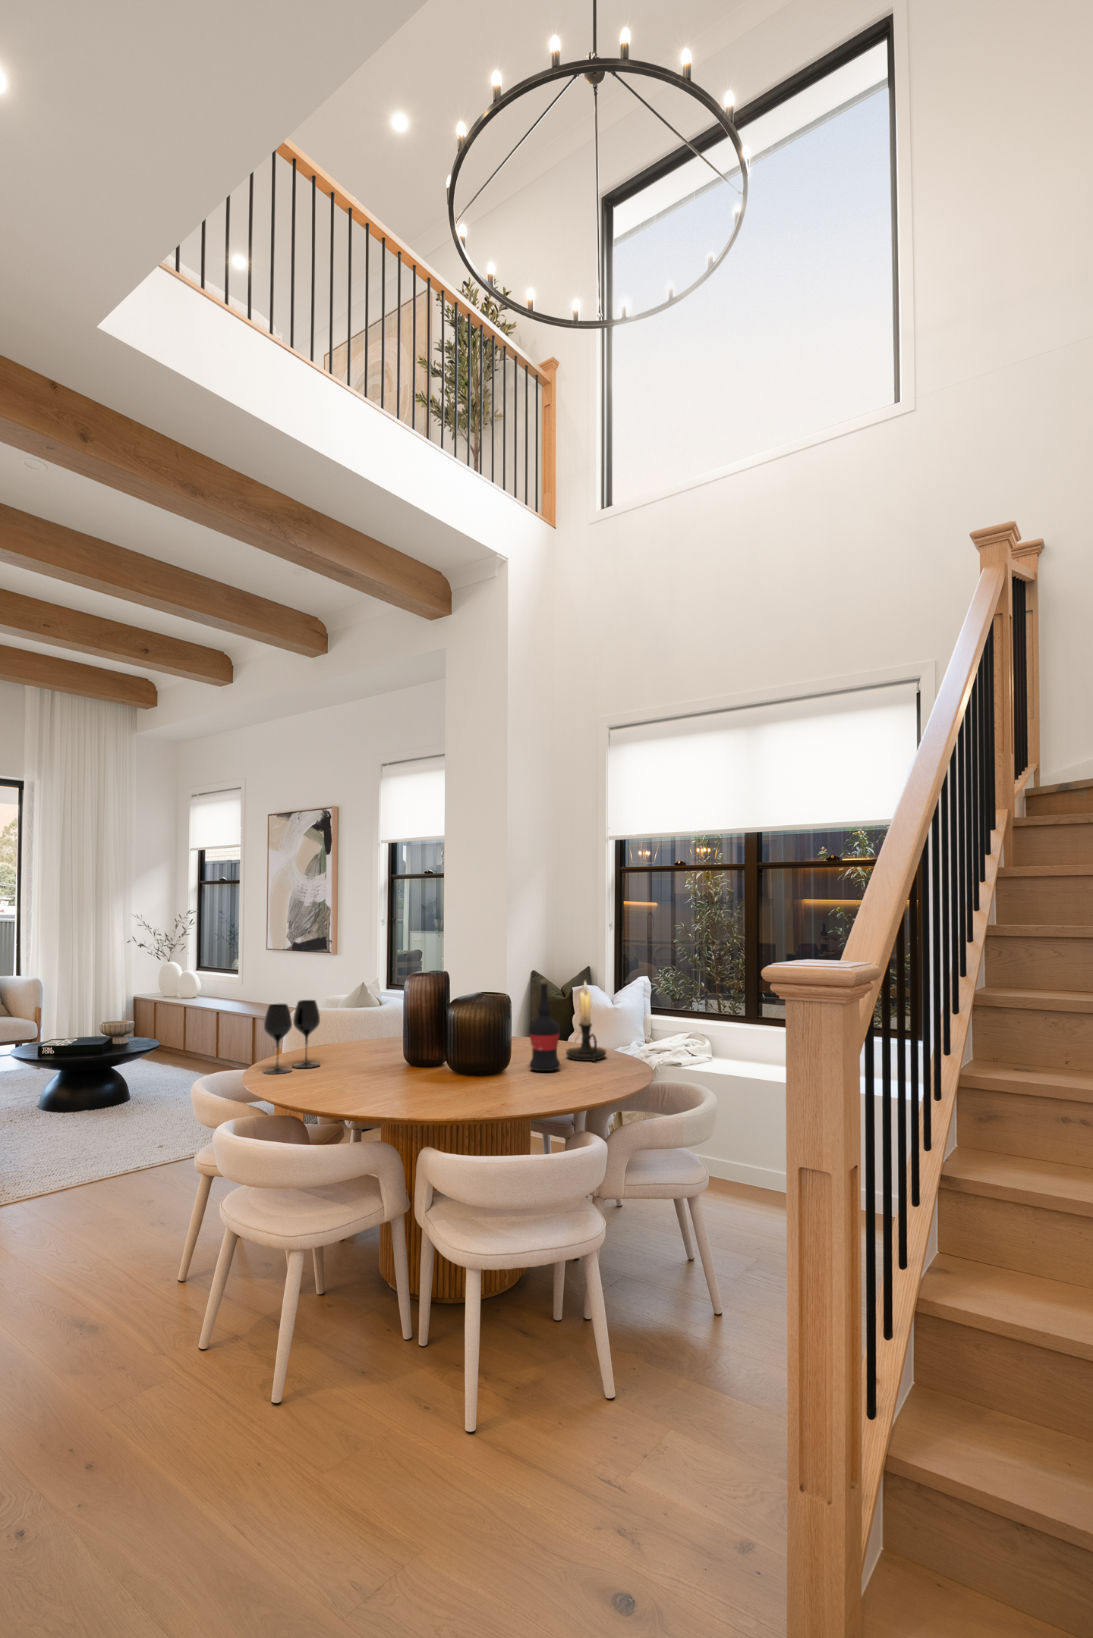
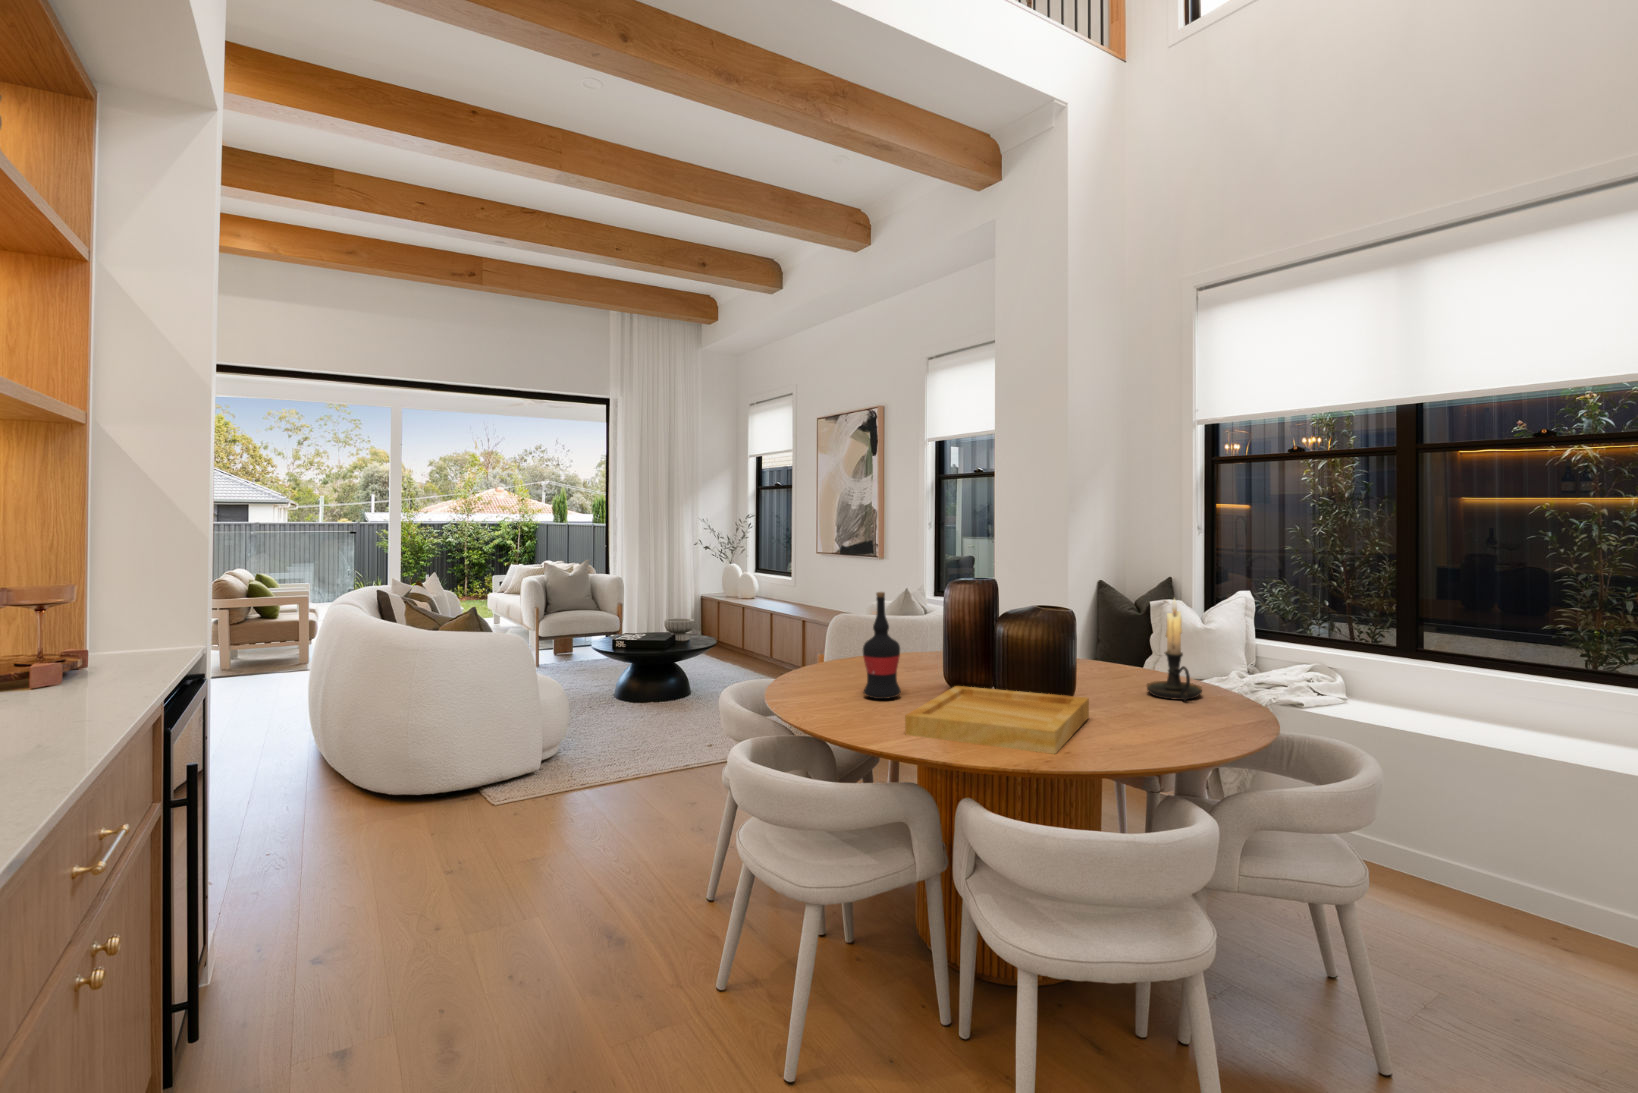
wine bottle: present [529,980,560,1071] -> present [863,592,901,699]
wine glass: present [263,1000,320,1074] -> none [784,611,848,694]
tray: none [378,1058,522,1103] -> present [905,686,1089,754]

